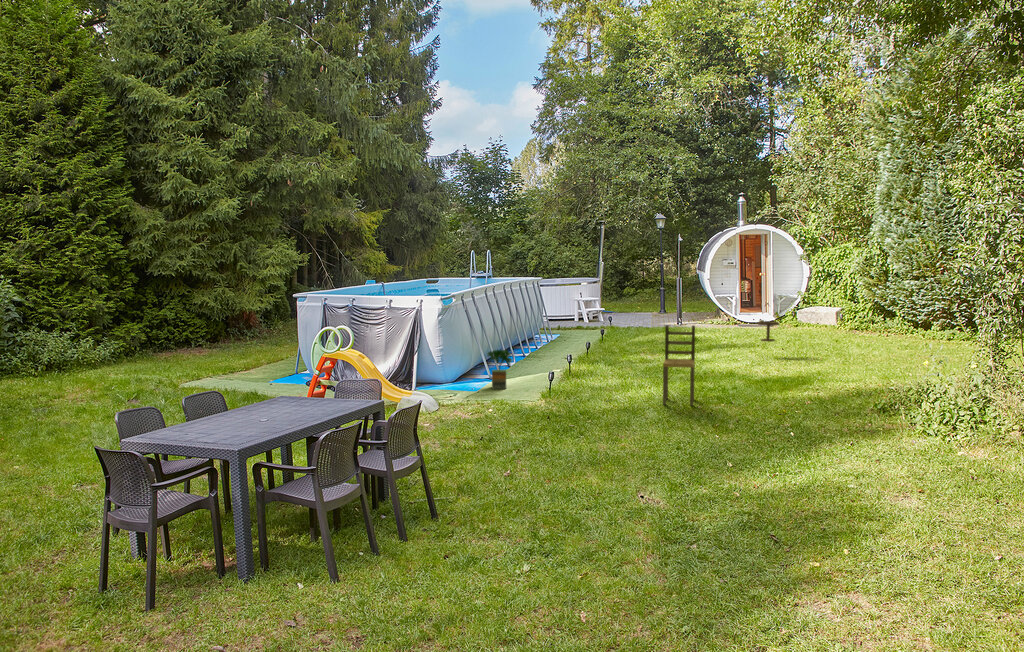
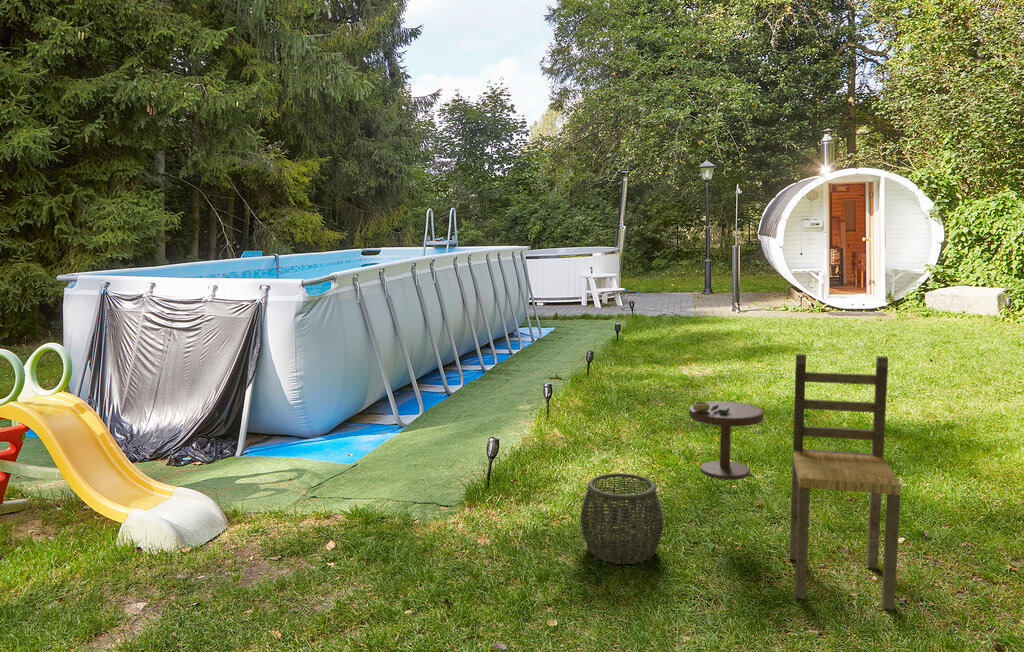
side table: present [758,320,779,342] -> present [689,401,764,480]
potted tree: present [487,350,512,389] -> none [339,398,403,497]
woven basket: none [590,371,620,400] -> present [580,473,664,565]

